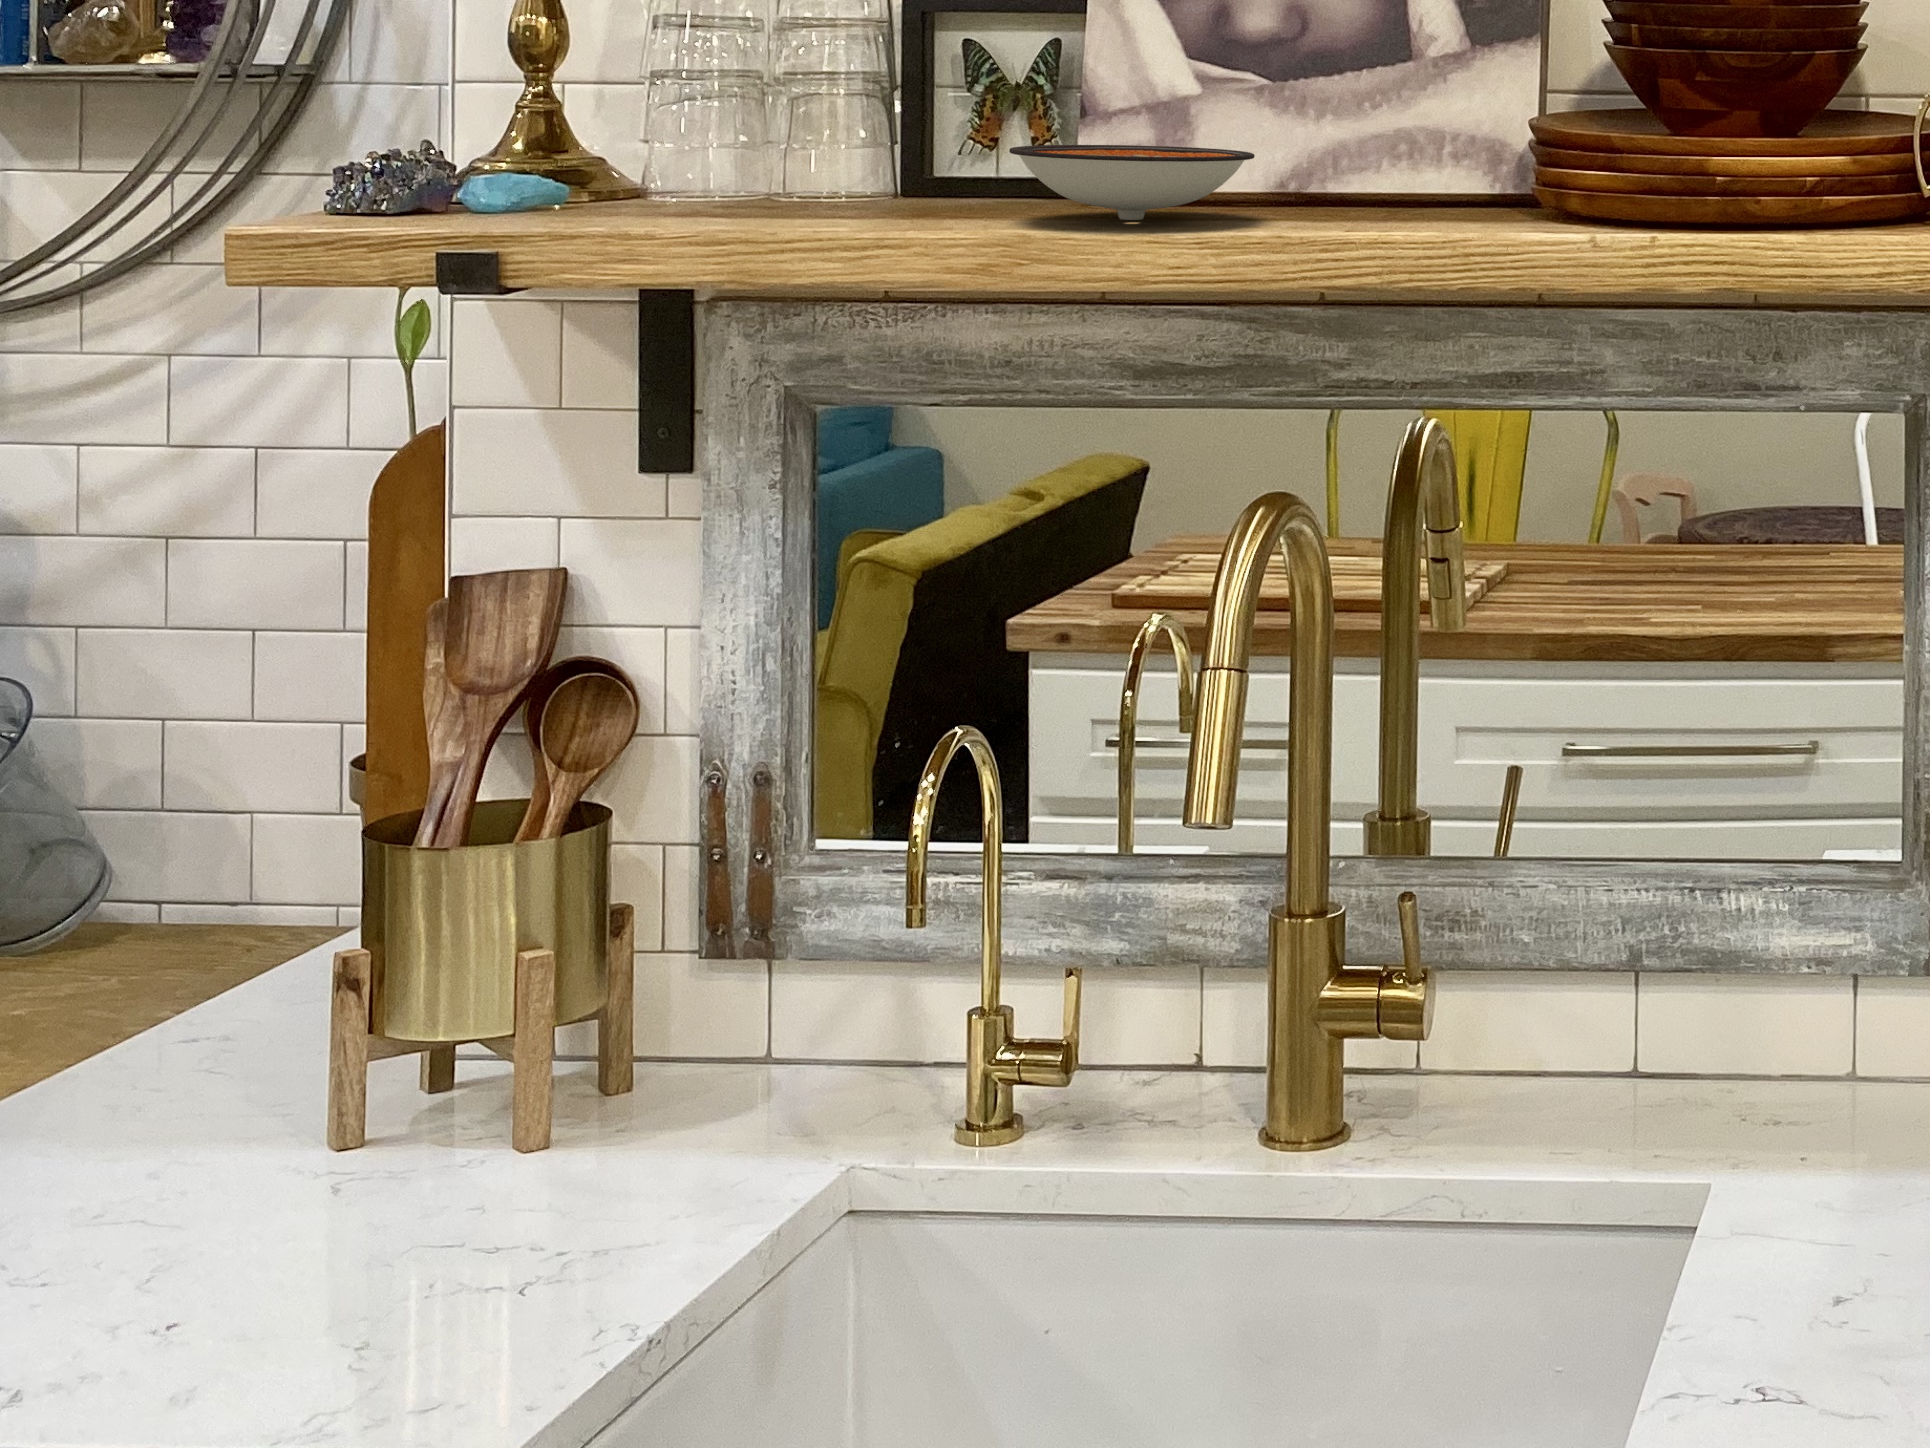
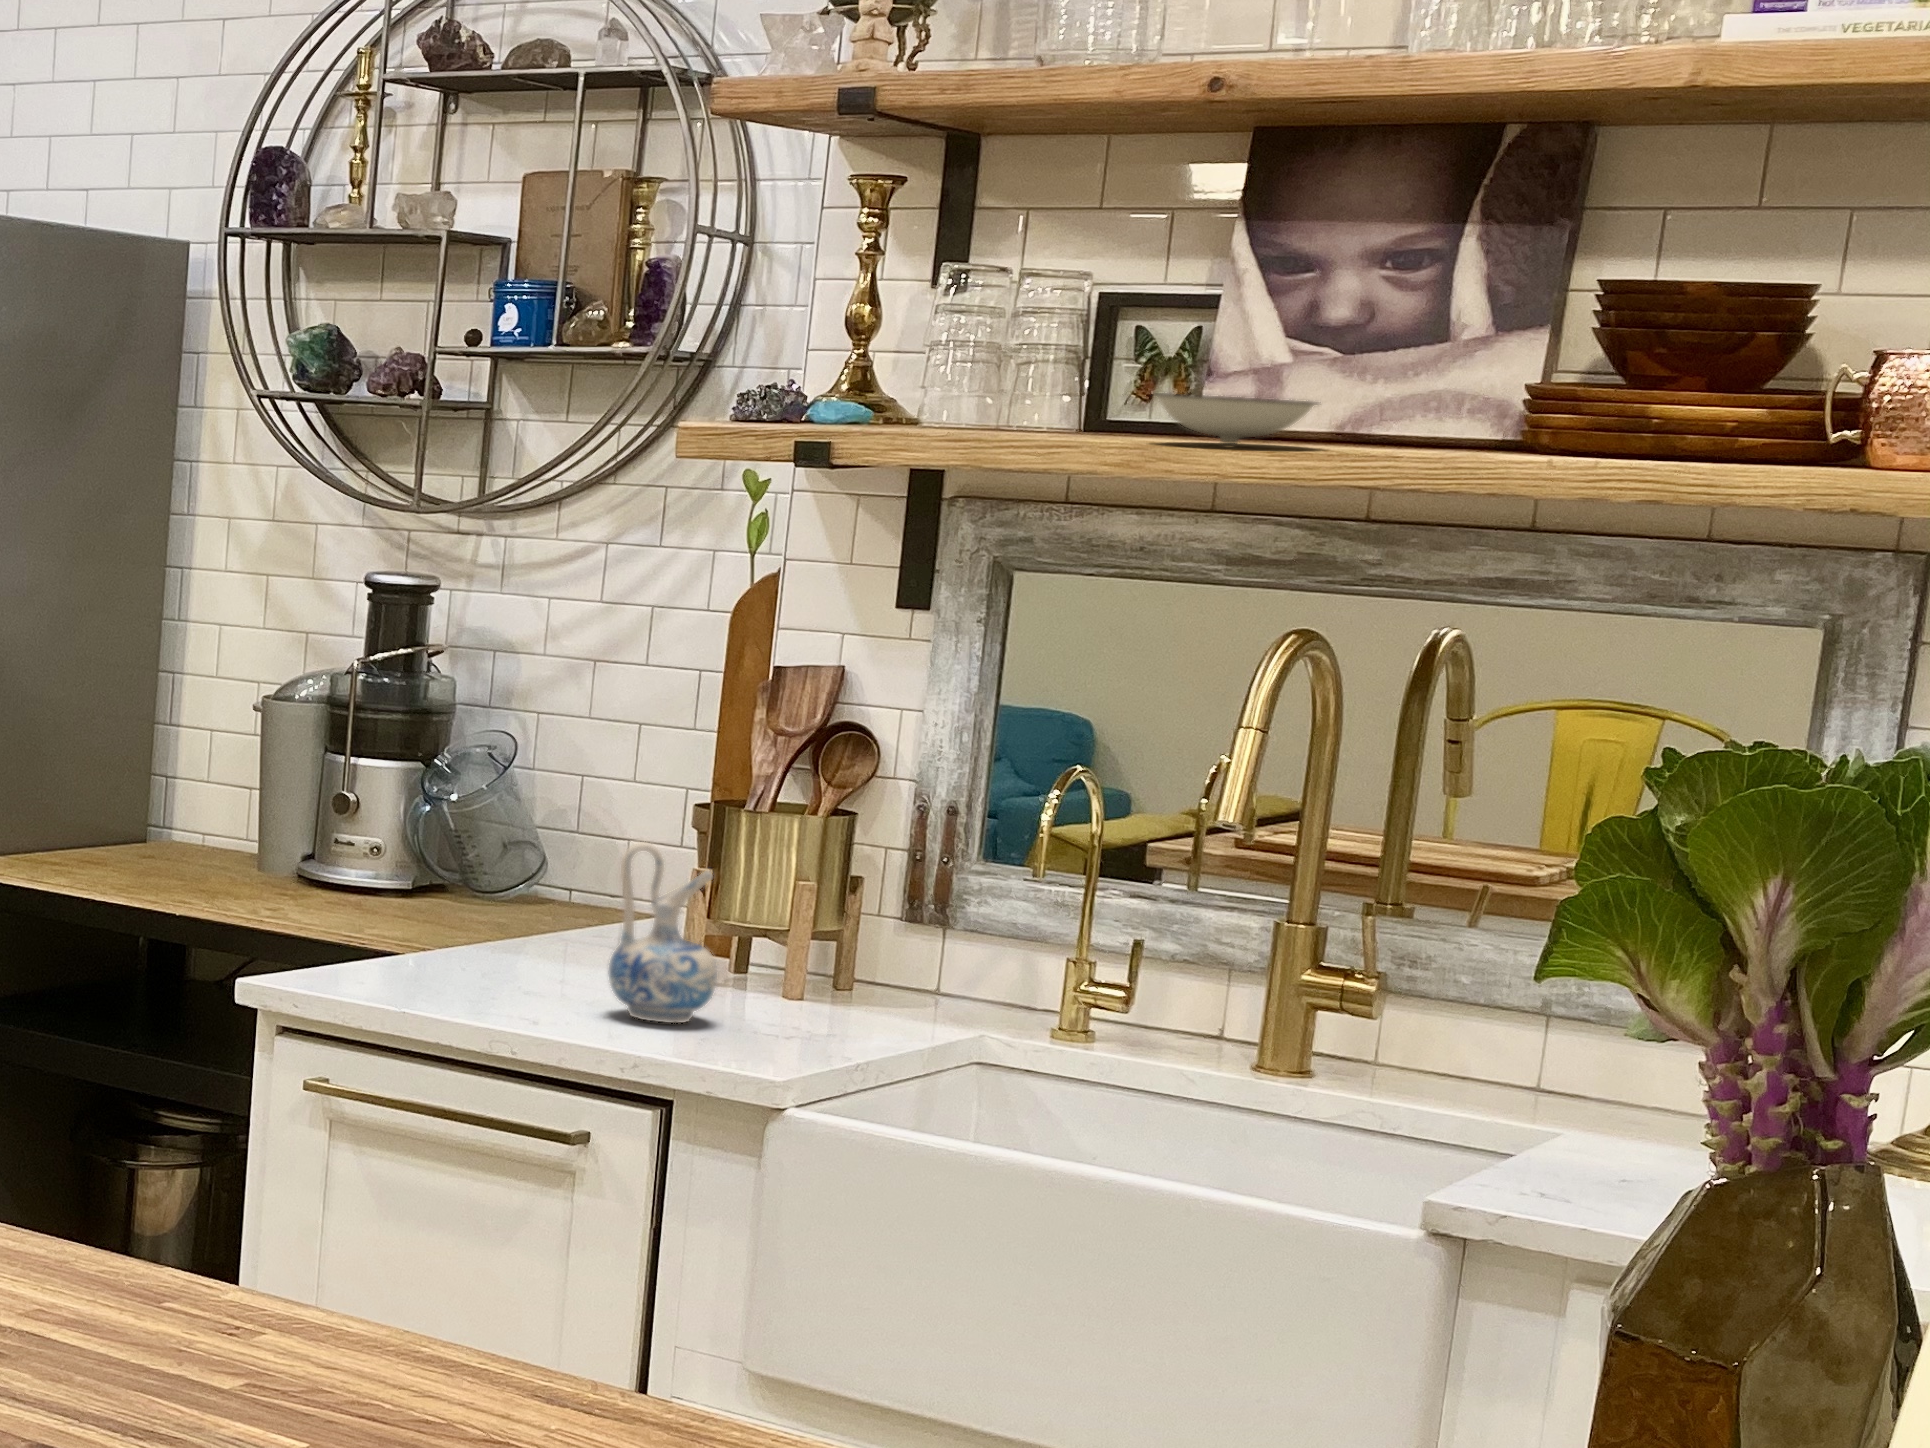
ceramic pitcher: none [146,1016,369,1347] -> present [608,842,717,1023]

